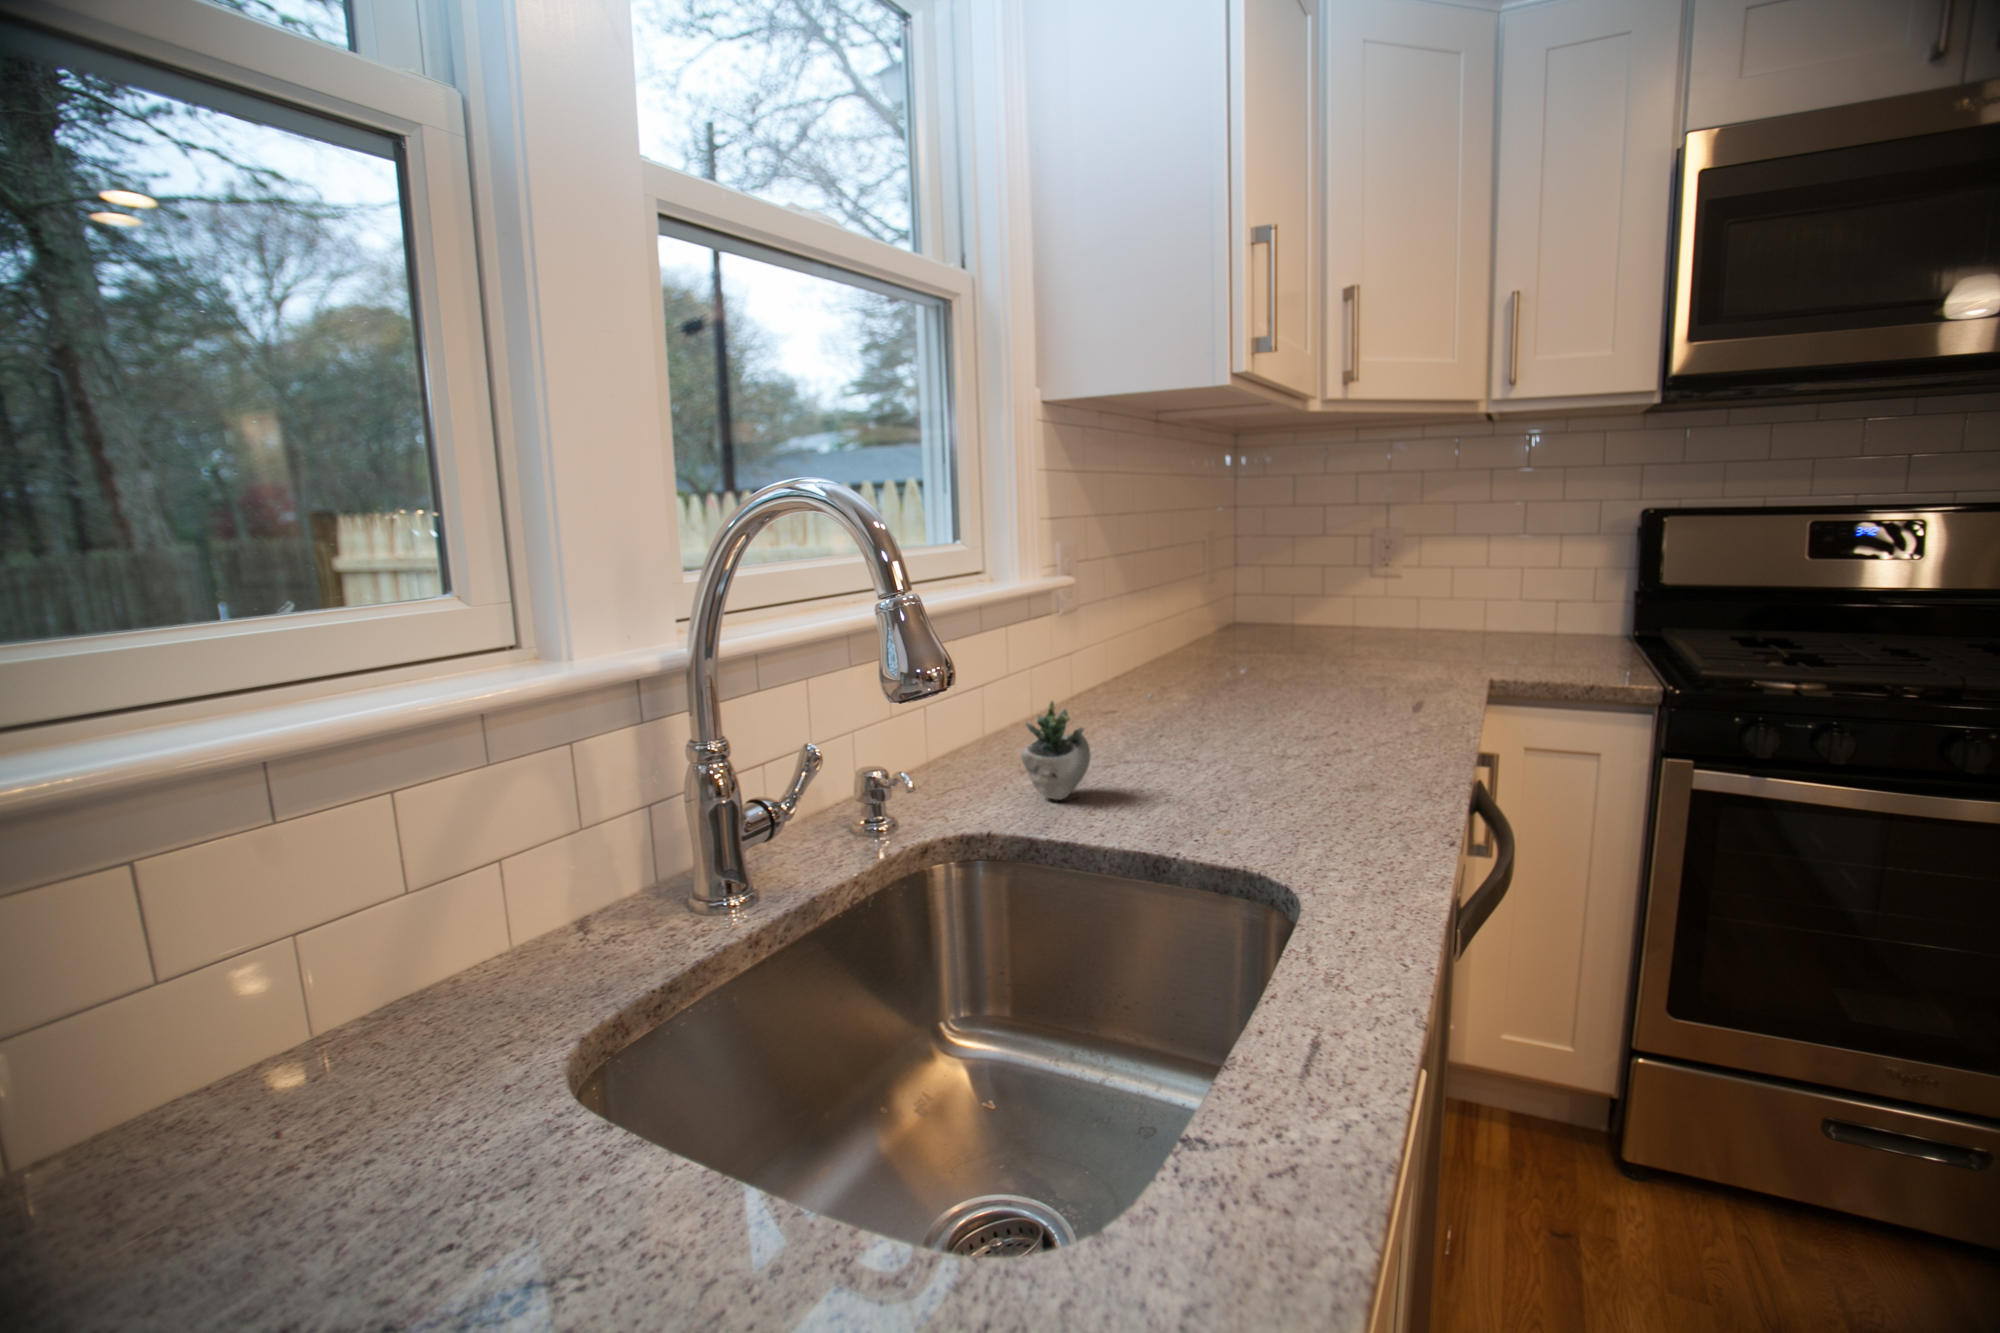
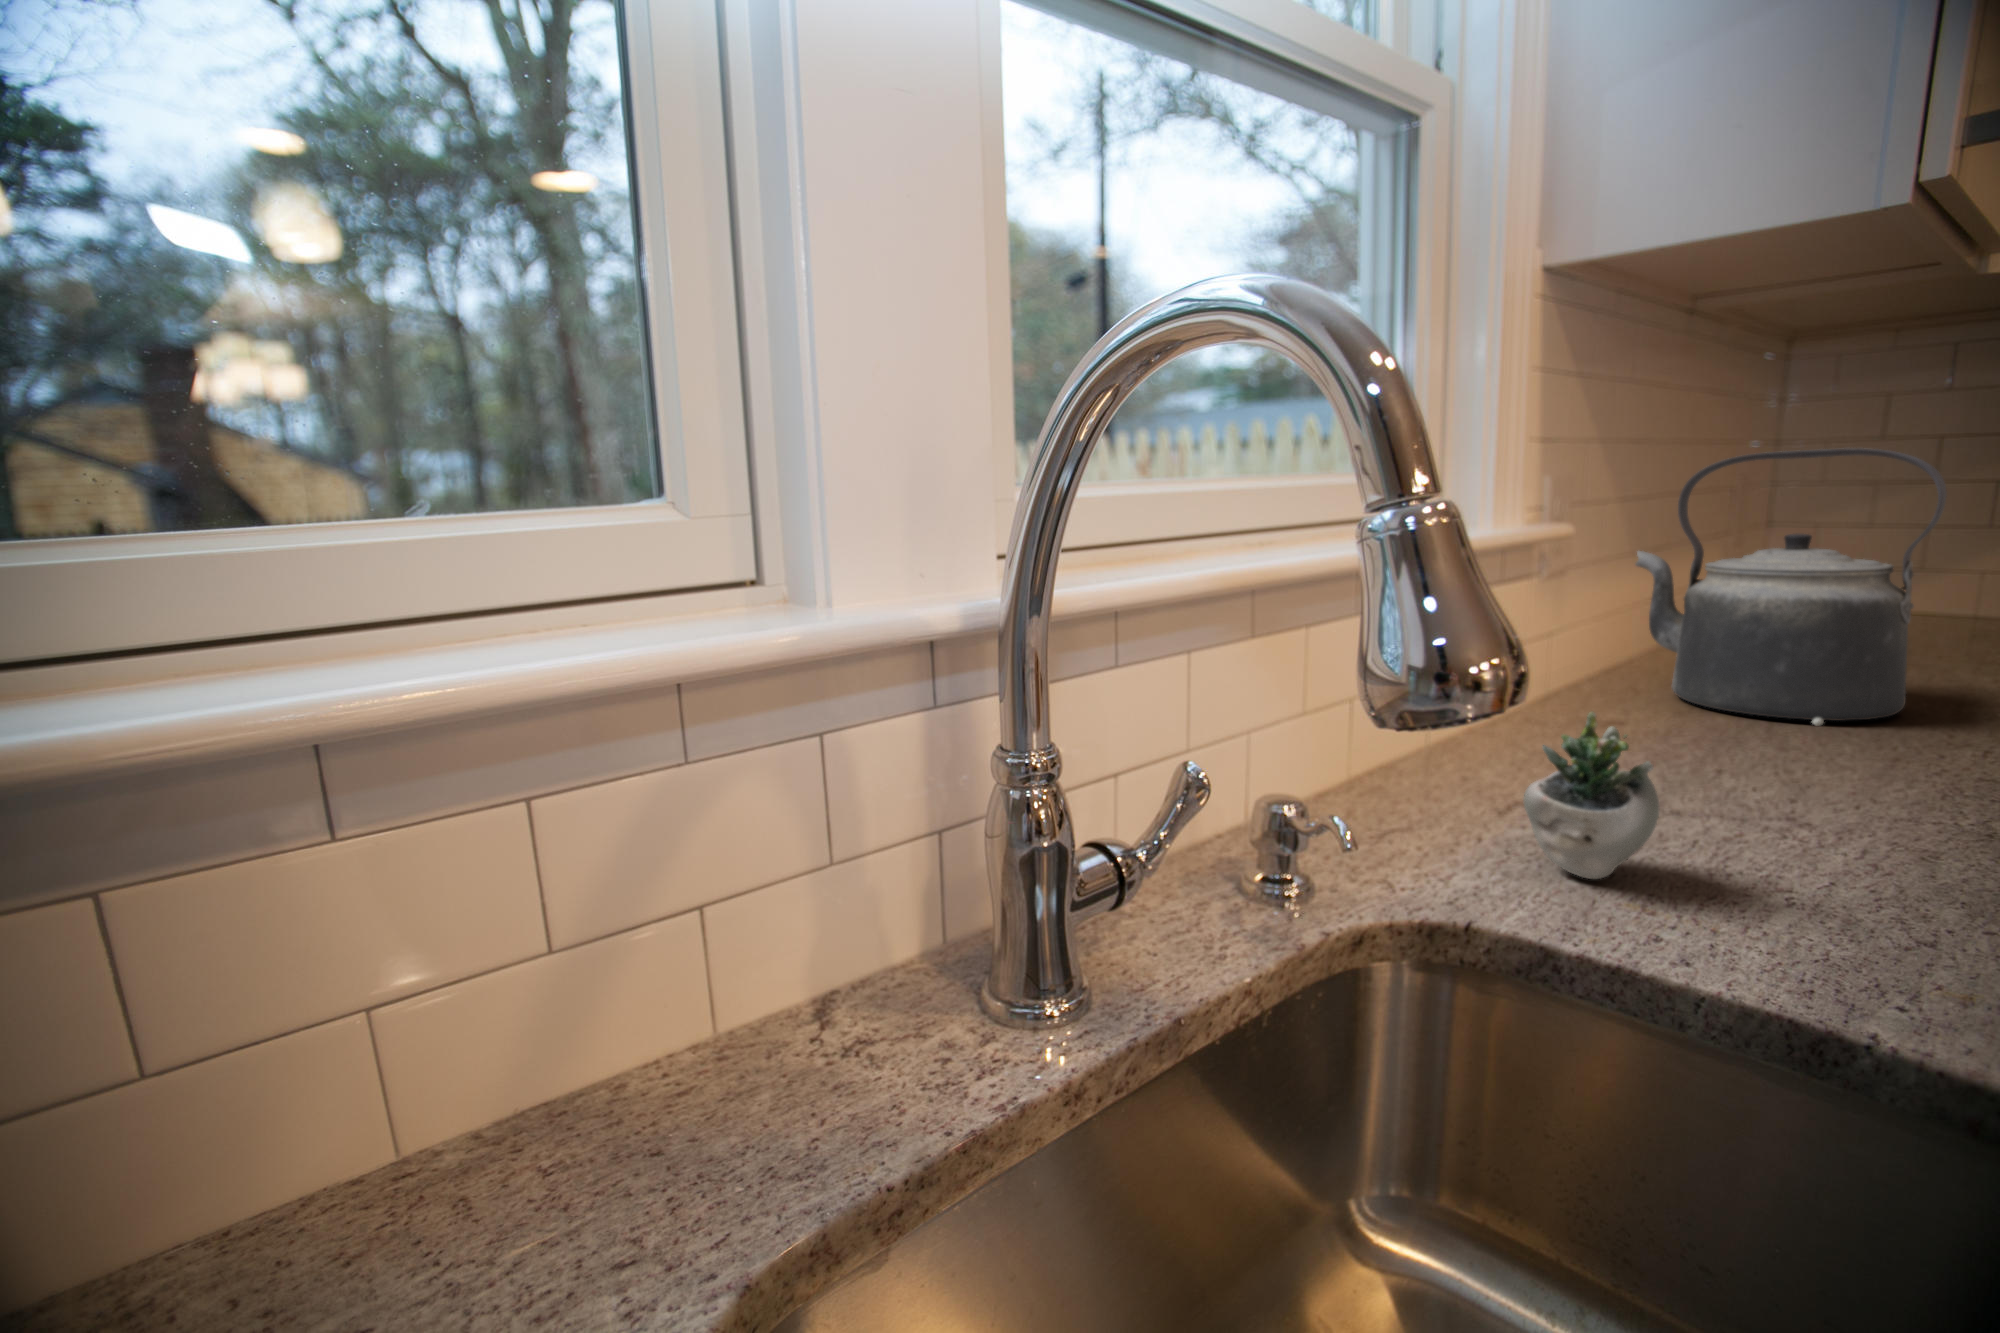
kettle: none [1125,527,1276,700] -> present [1635,448,1947,721]

